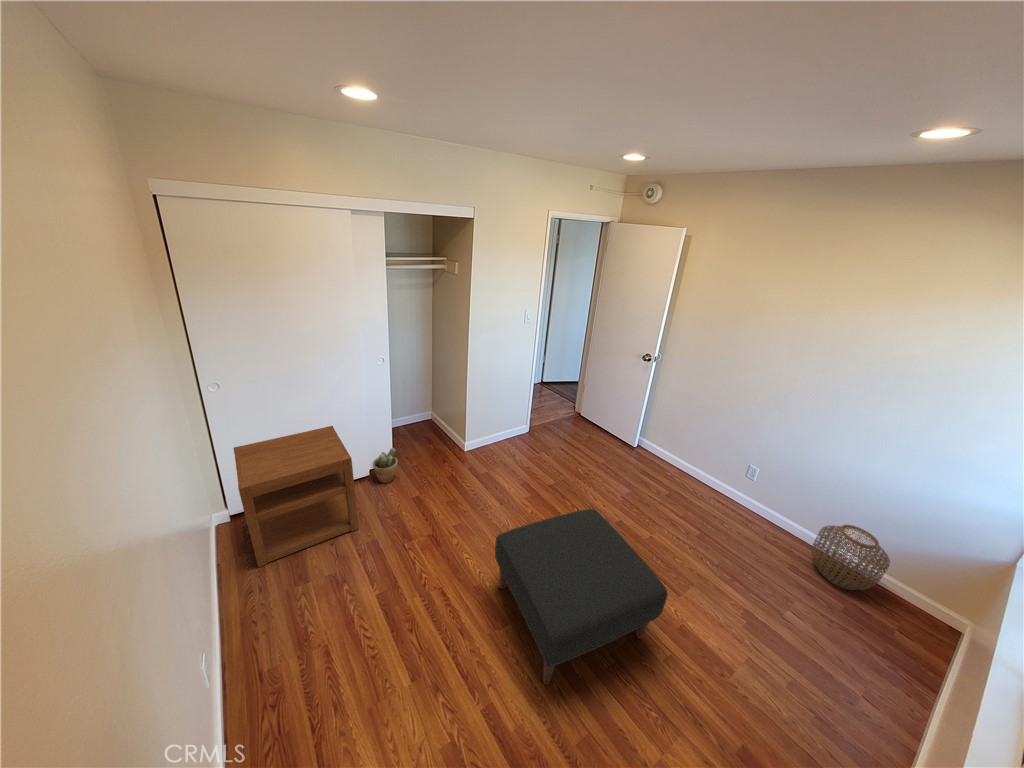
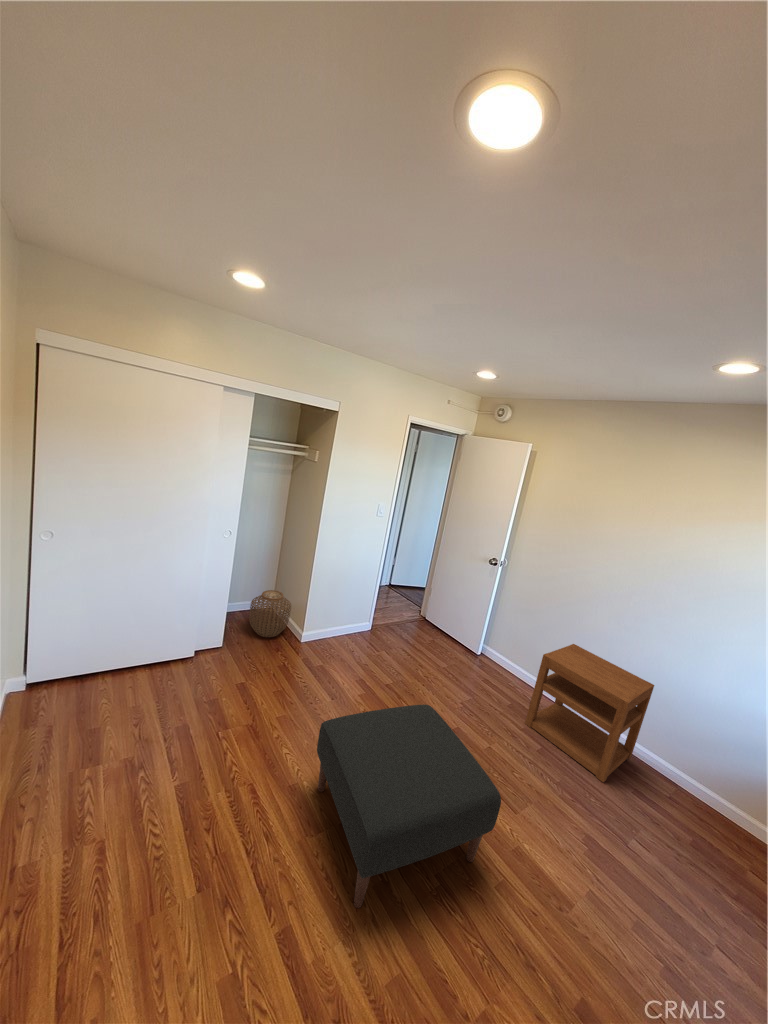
nightstand: present [233,426,359,567] -> present [525,644,654,782]
potted plant: present [373,448,398,483] -> none [198,627,227,666]
woven basket: present [812,525,890,590] -> present [249,590,291,637]

